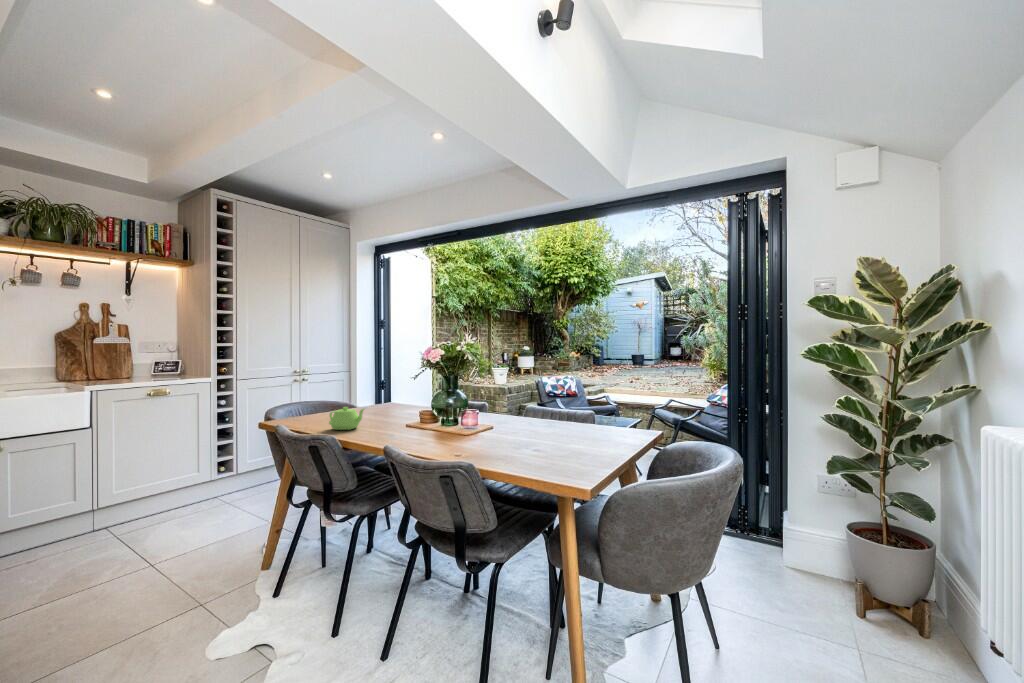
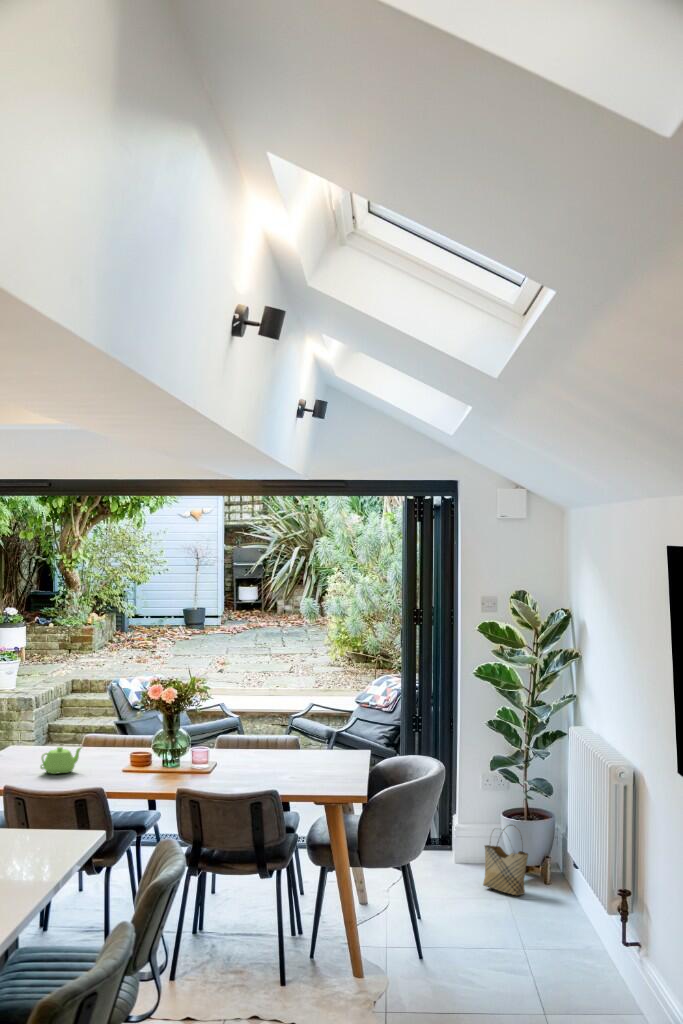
woven basket: none [815,548,890,651] -> present [483,825,528,895]

